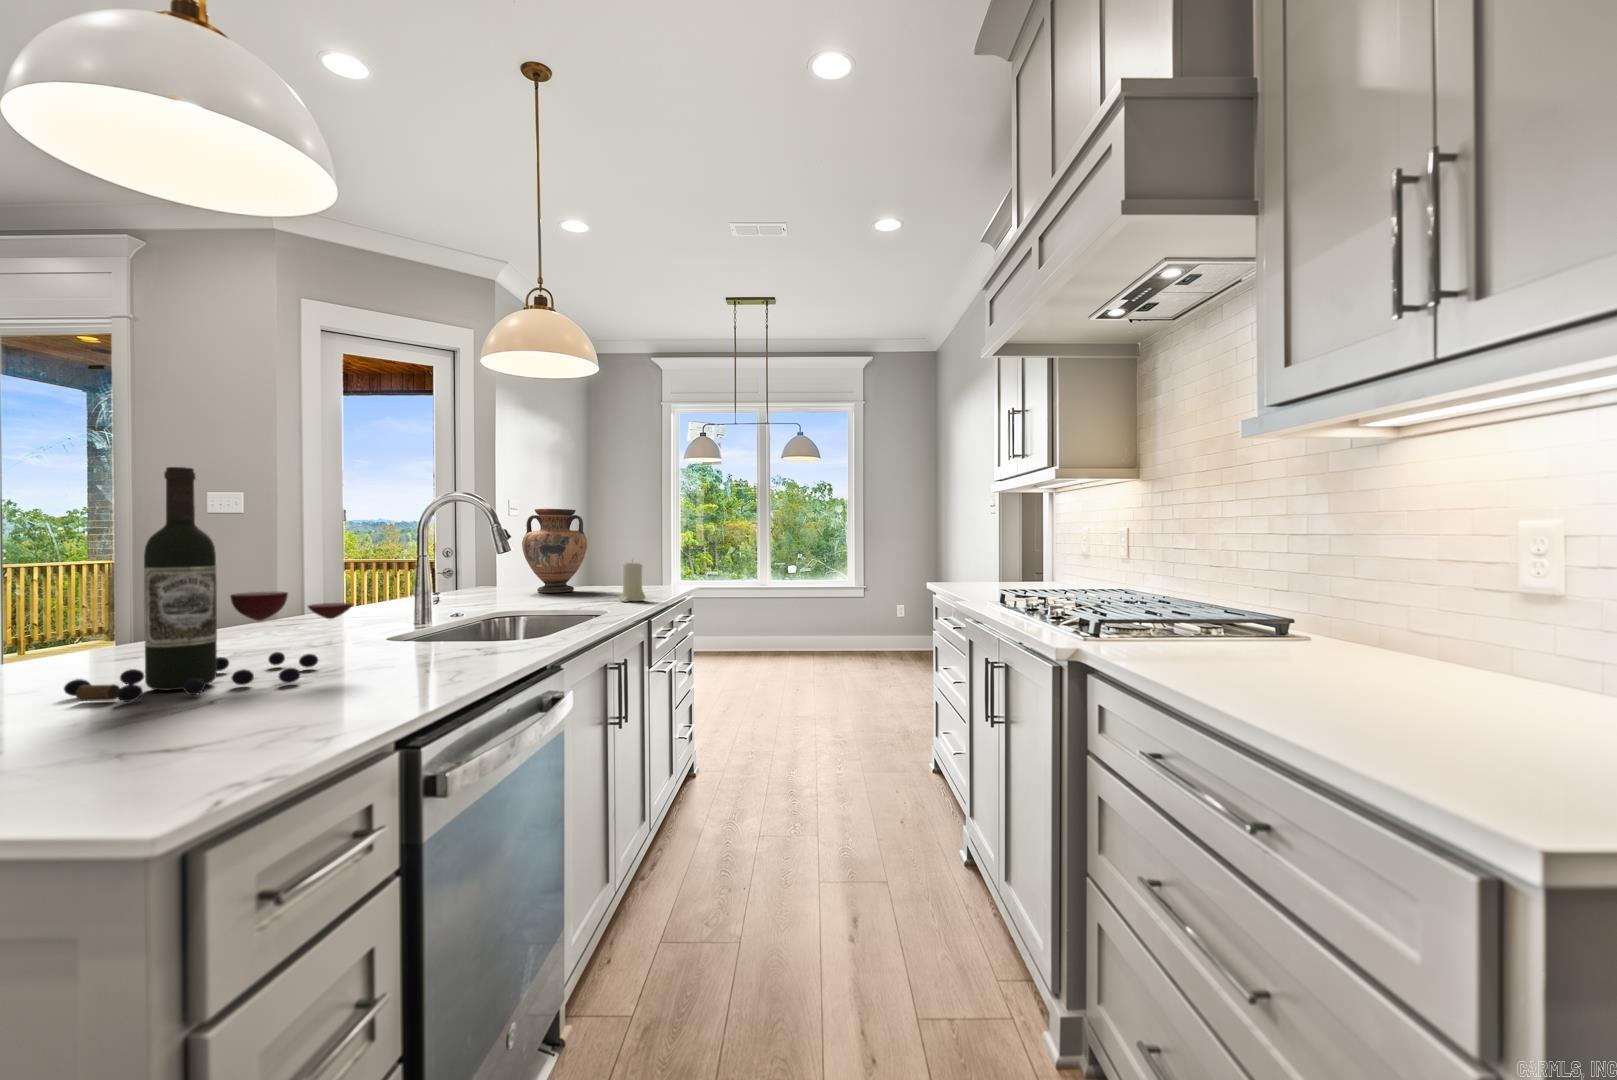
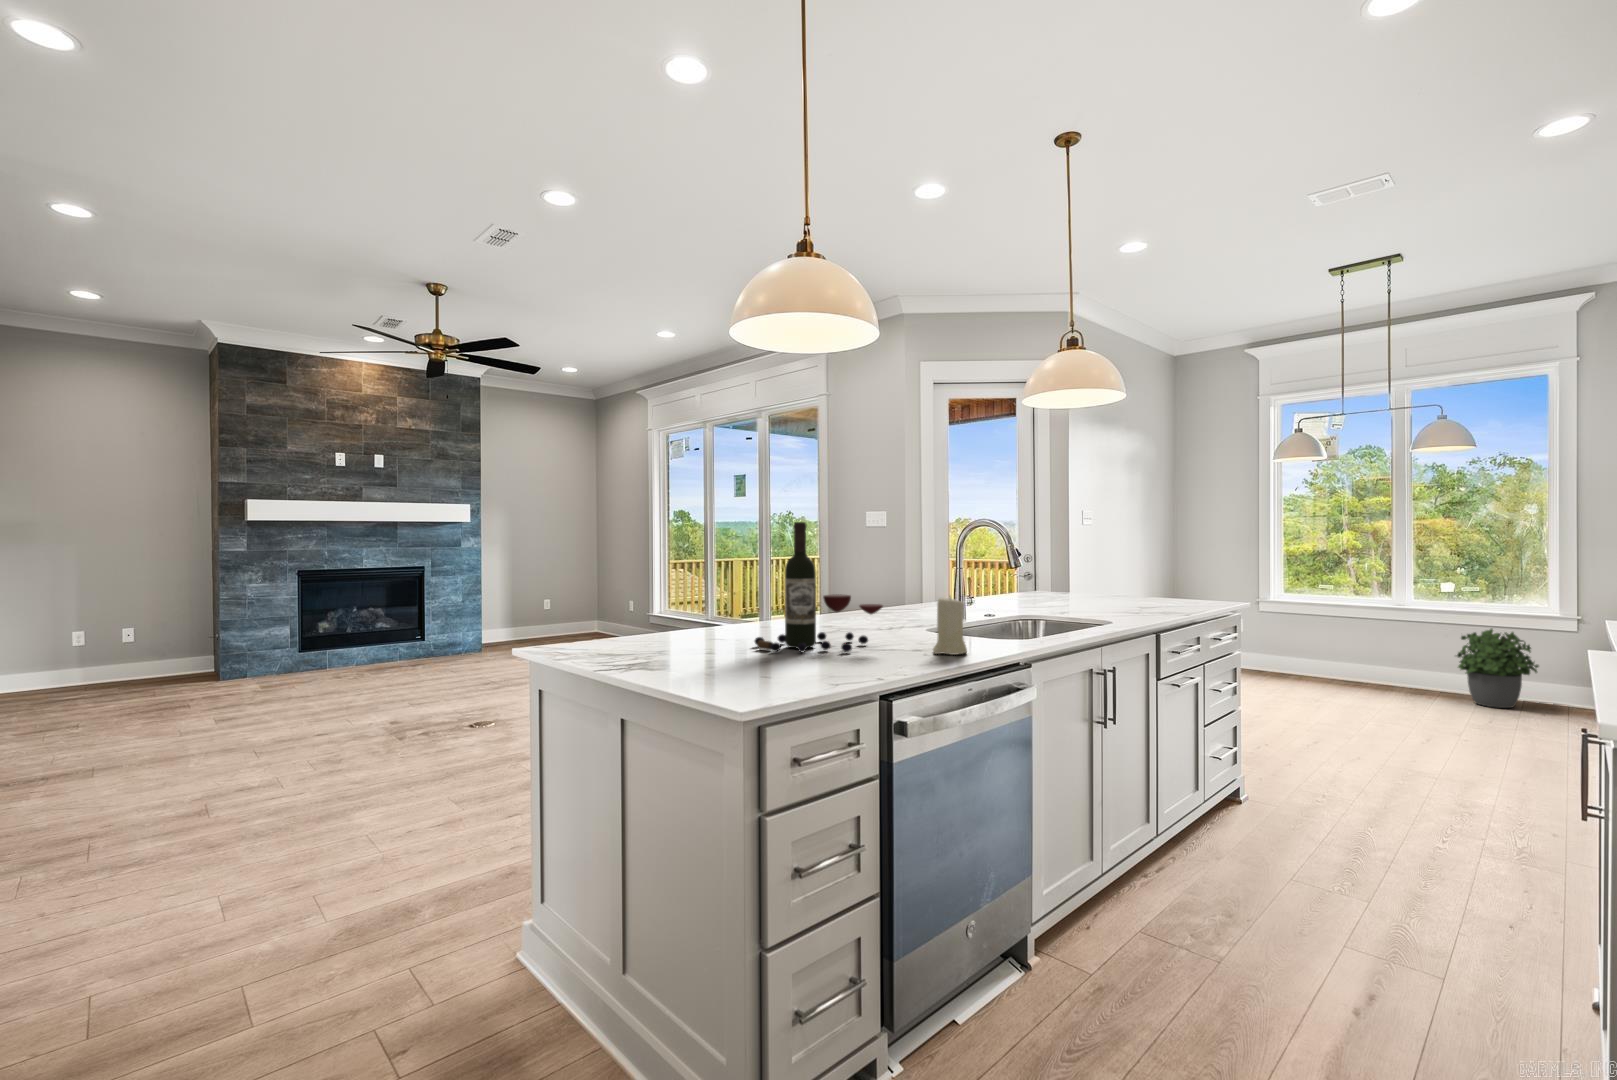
vase: present [522,508,587,593] -> none [1062,525,1123,602]
candle: present [619,562,645,602] -> present [933,598,967,655]
potted plant: none [796,599,843,657] -> present [1457,628,1539,708]

